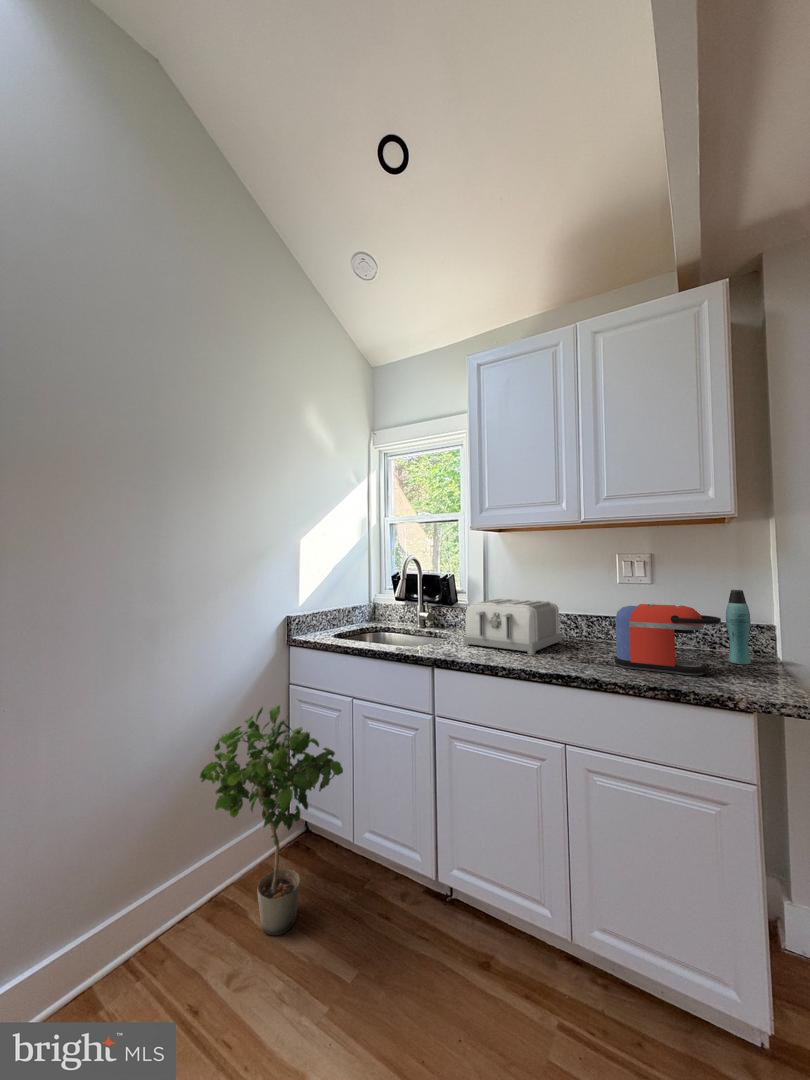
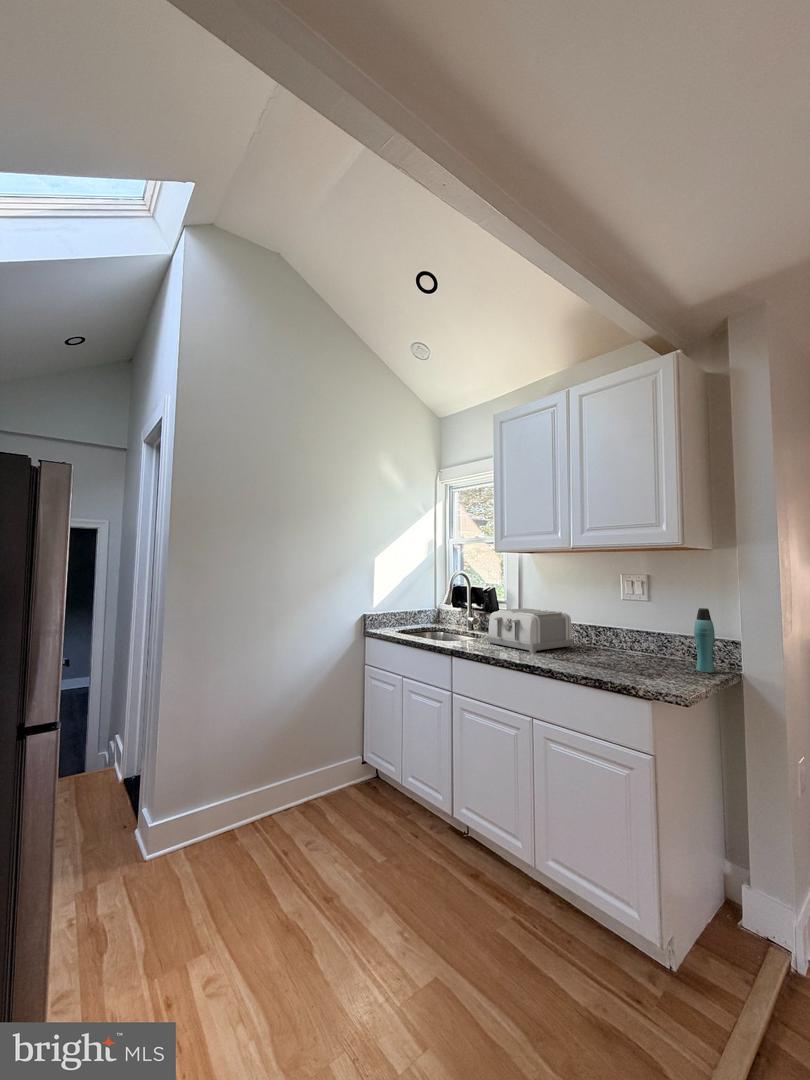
coffee maker: present [614,604,721,676] -> none [585,616,664,675]
potted plant: present [200,705,343,935] -> none [292,677,381,830]

